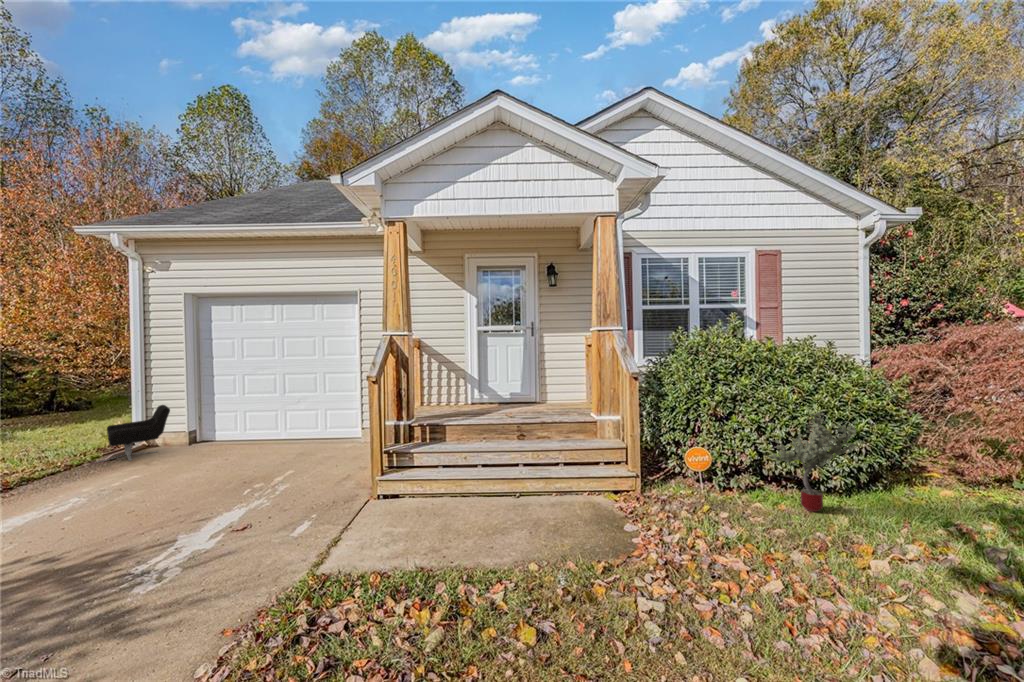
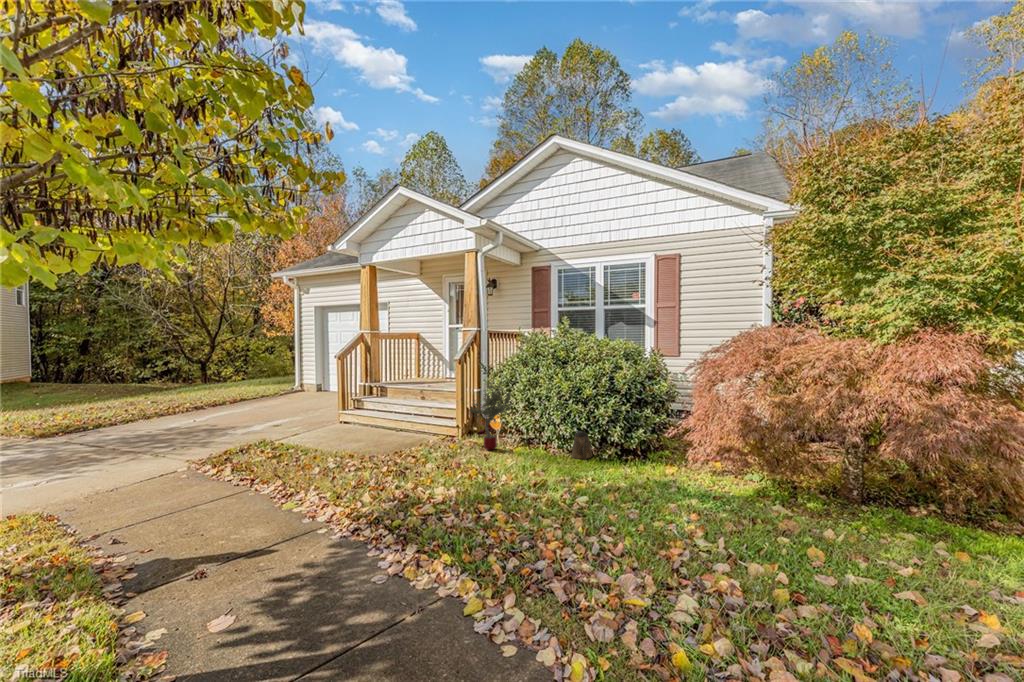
lounge chair: present [99,405,170,462] -> none [271,369,306,397]
watering can: none [902,465,982,503] -> present [572,431,593,459]

